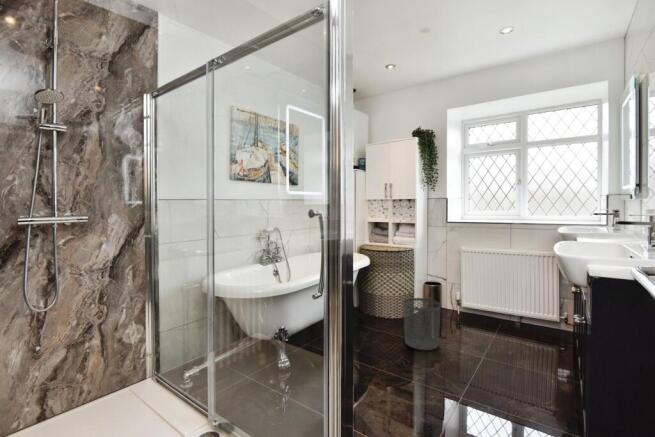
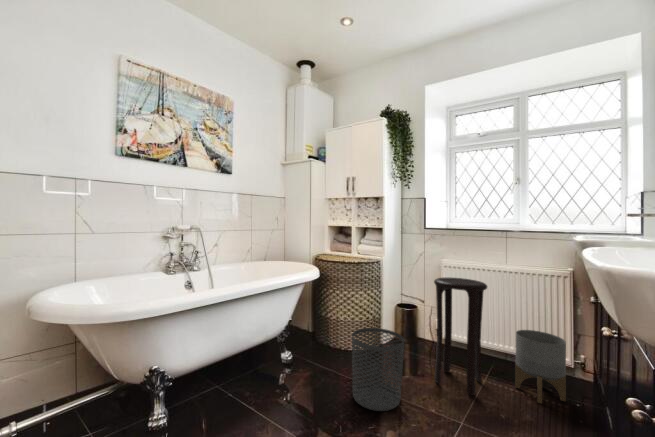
stool: none [458,260,497,340] -> present [434,277,487,395]
planter: none [517,296,551,343] -> present [515,330,566,403]

